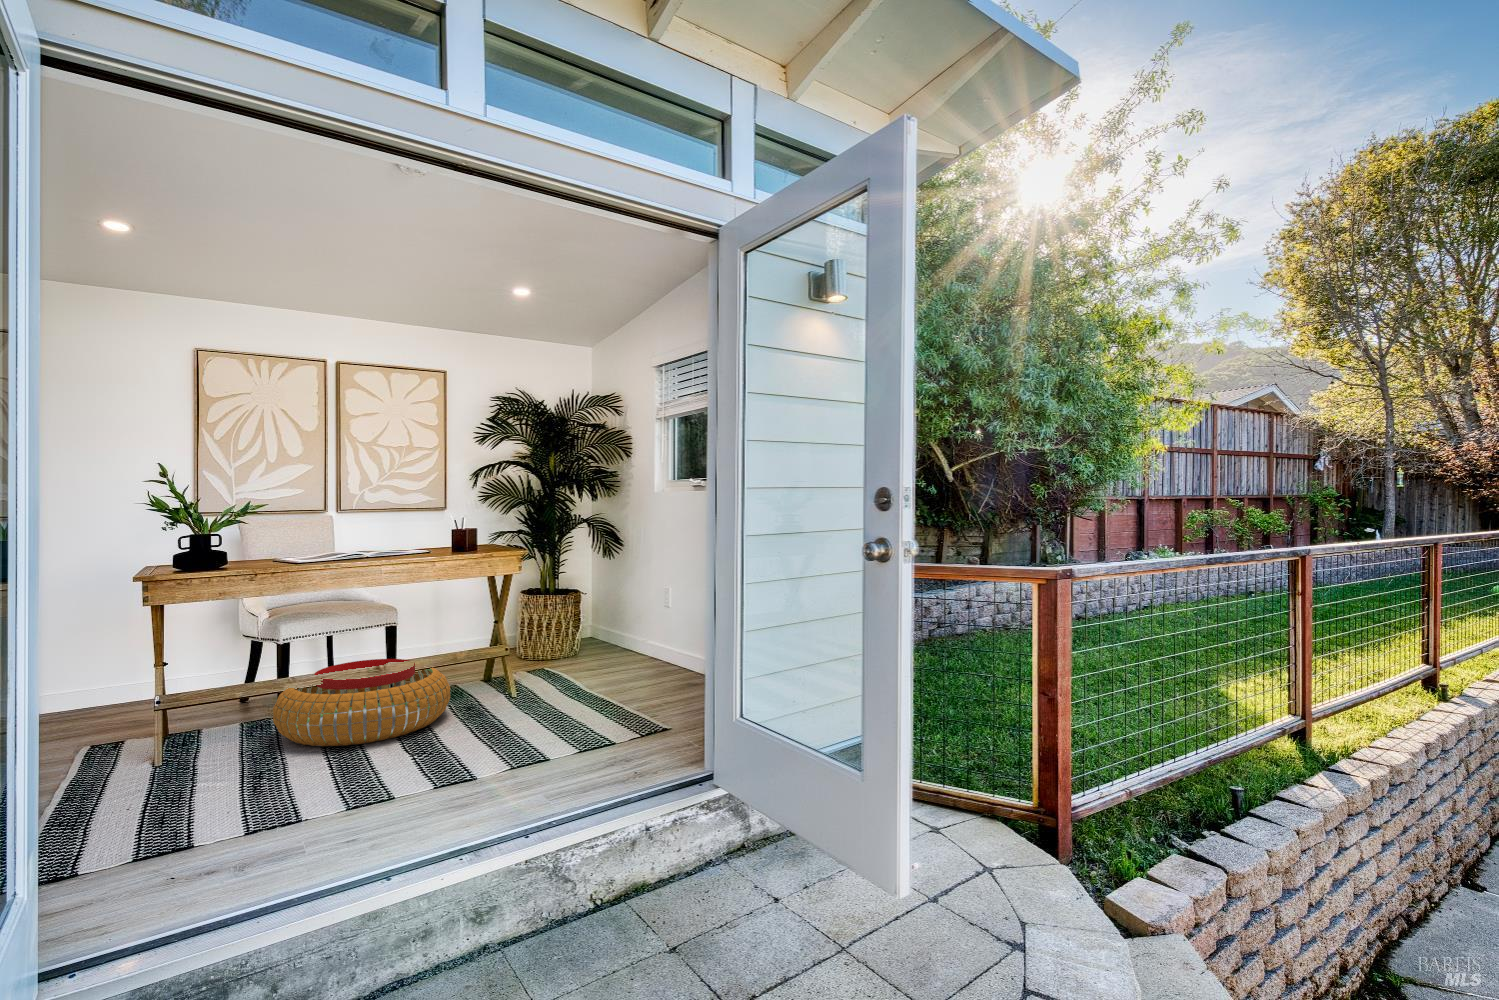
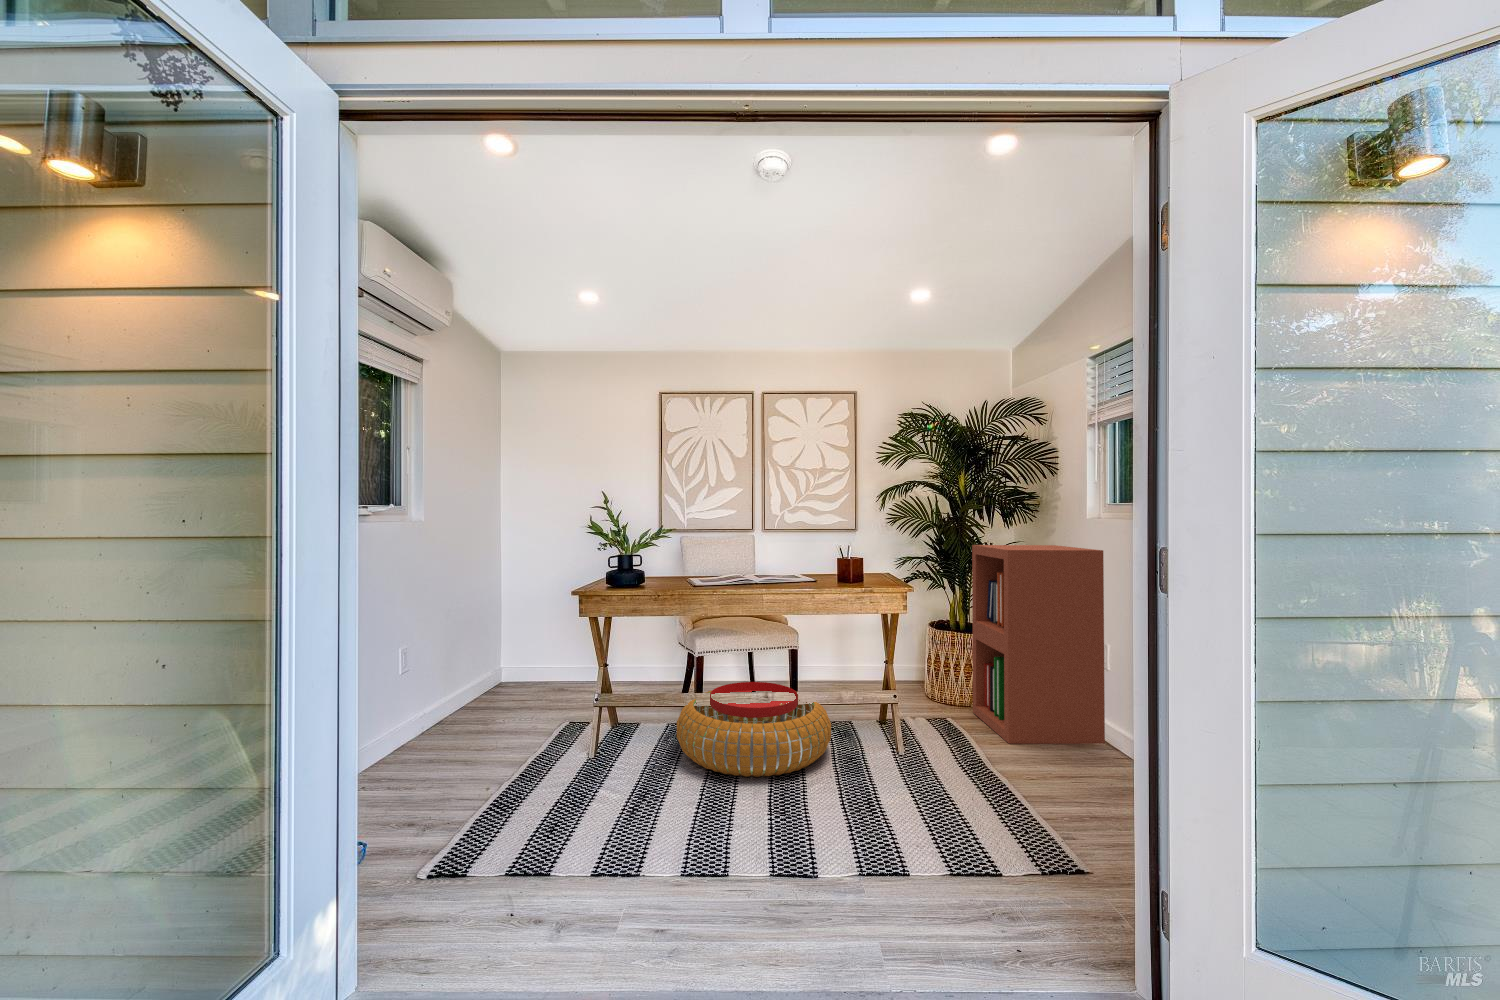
bookshelf: none [565,516,667,677] -> present [972,545,1105,744]

